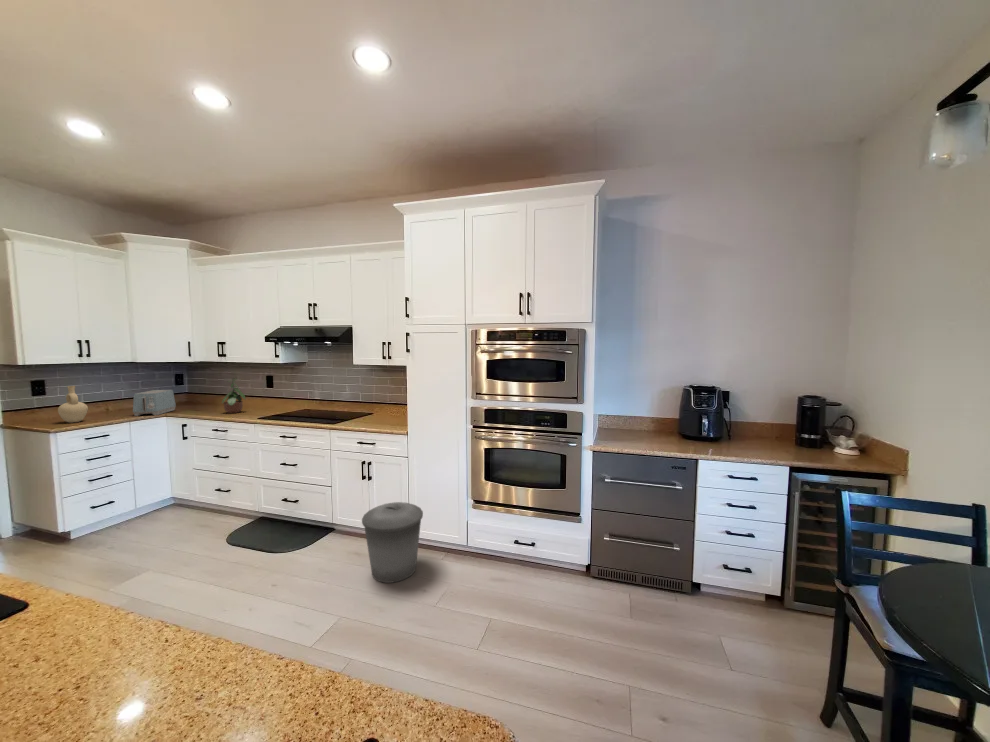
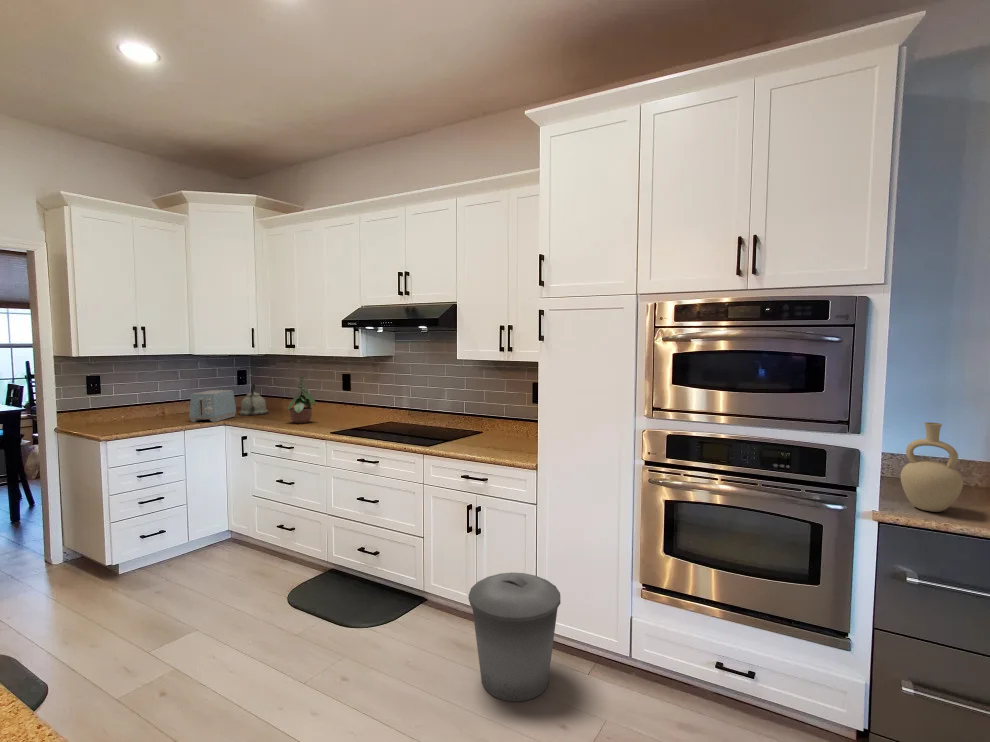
kettle: none [178,383,205,409] -> present [239,383,268,415]
vase: present [58,386,88,423] -> present [901,423,963,512]

